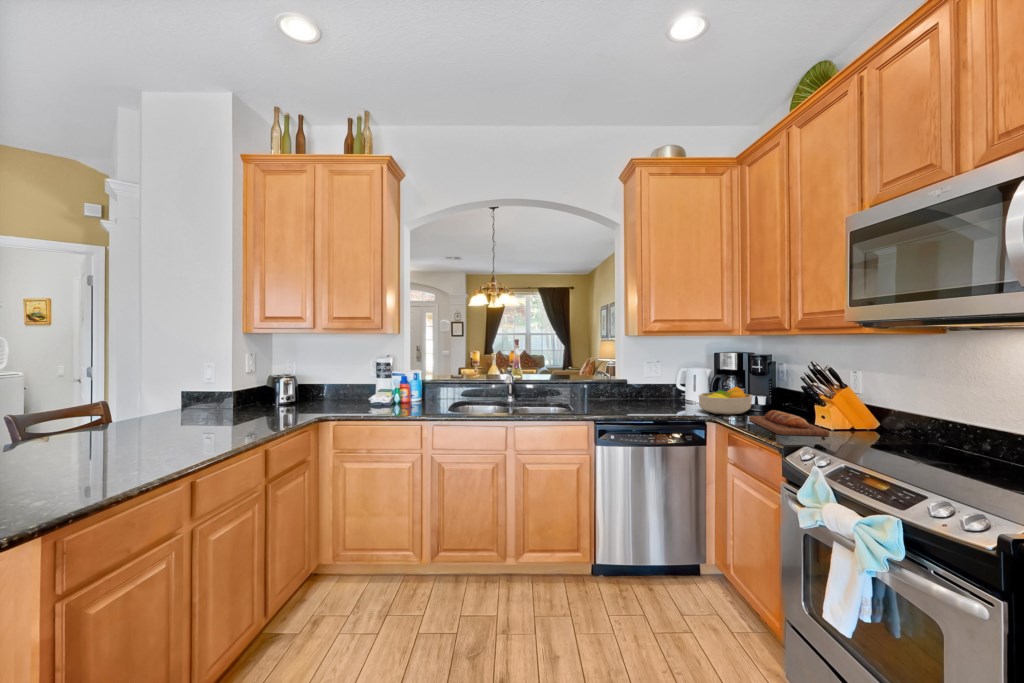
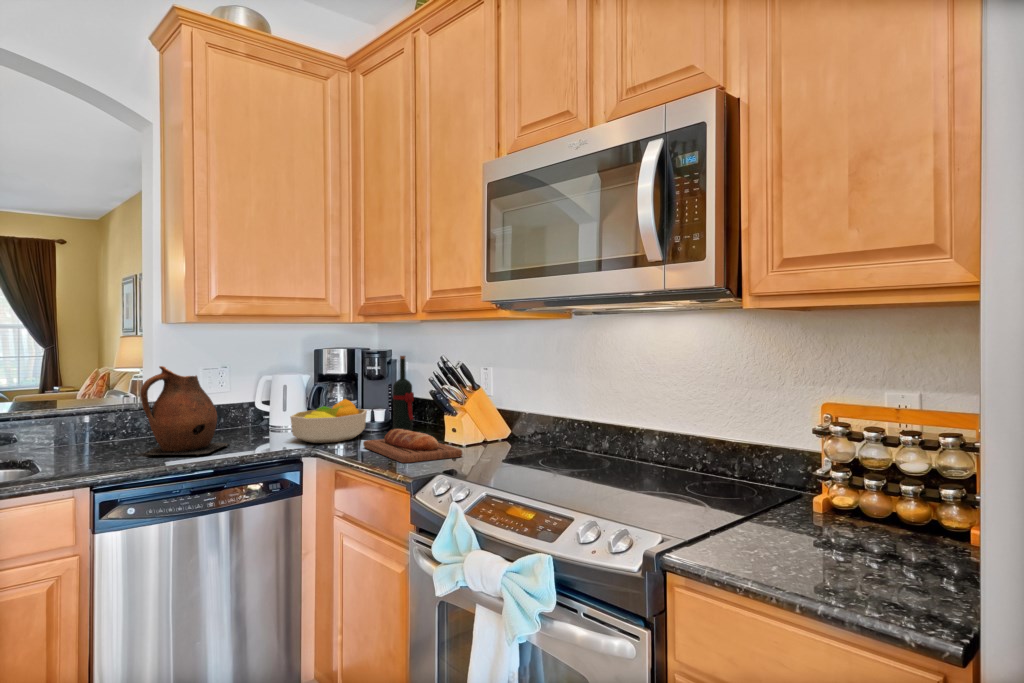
wine bottle: none [773,358,790,413] -> present [393,356,414,431]
ceramic pitcher: none [614,361,661,414] -> present [141,366,229,456]

